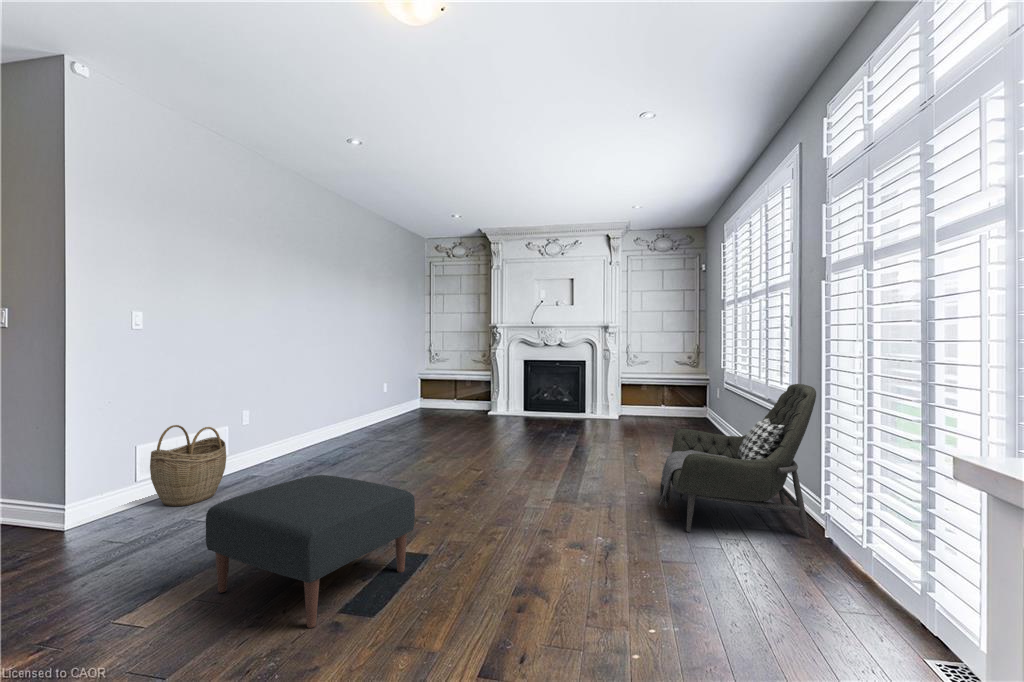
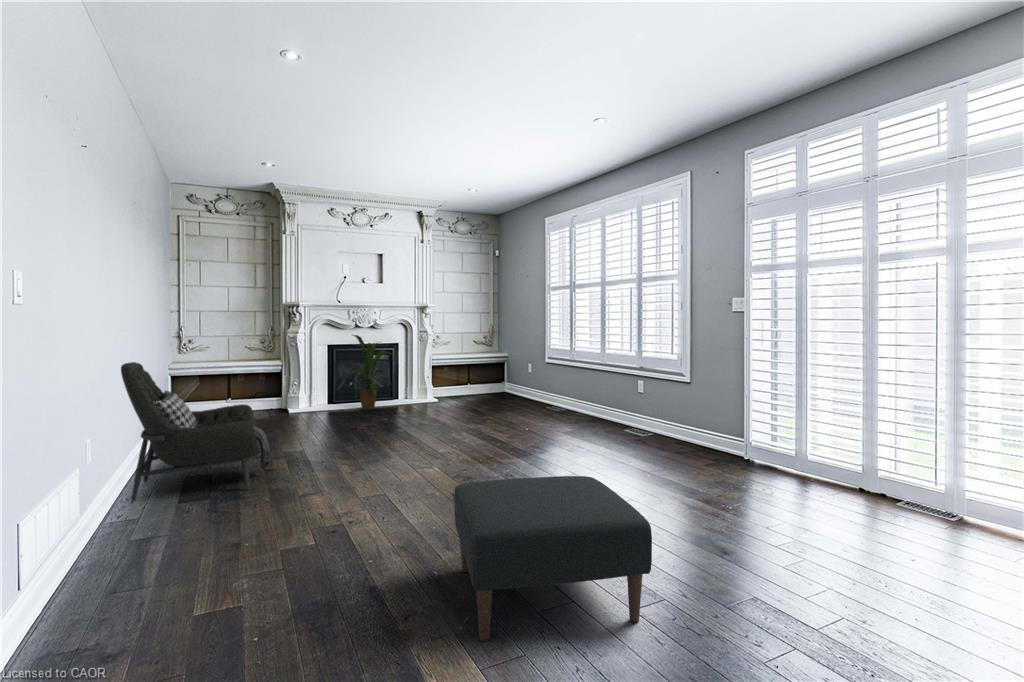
house plant: none [530,351,576,419] -> present [348,335,388,410]
armchair: present [659,384,816,538] -> present [121,362,272,501]
woven basket: present [150,425,226,506] -> none [54,463,165,607]

